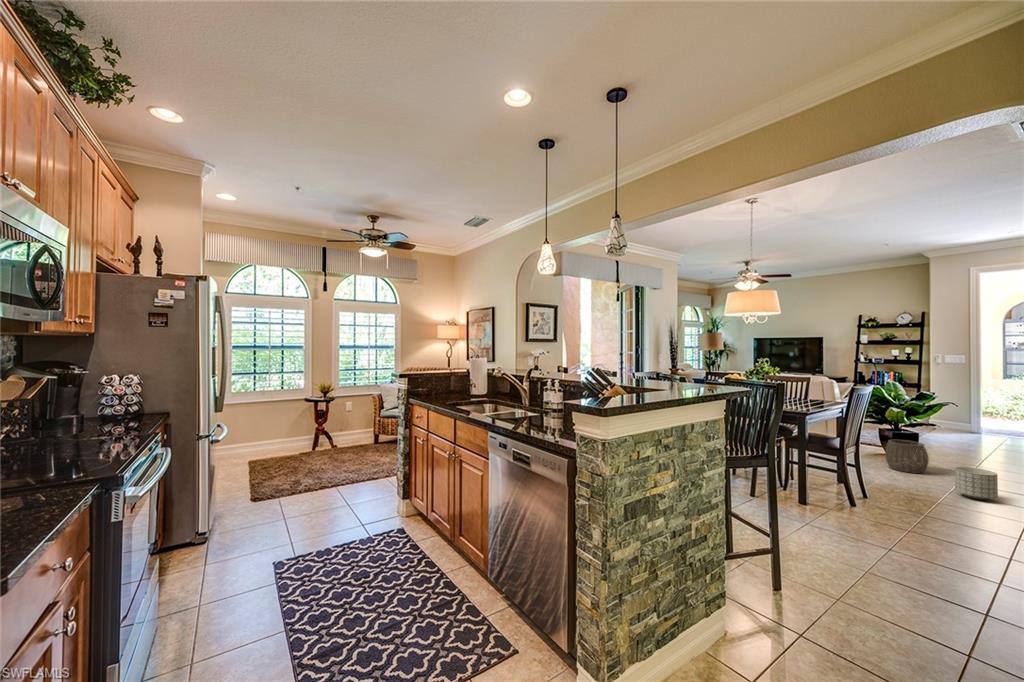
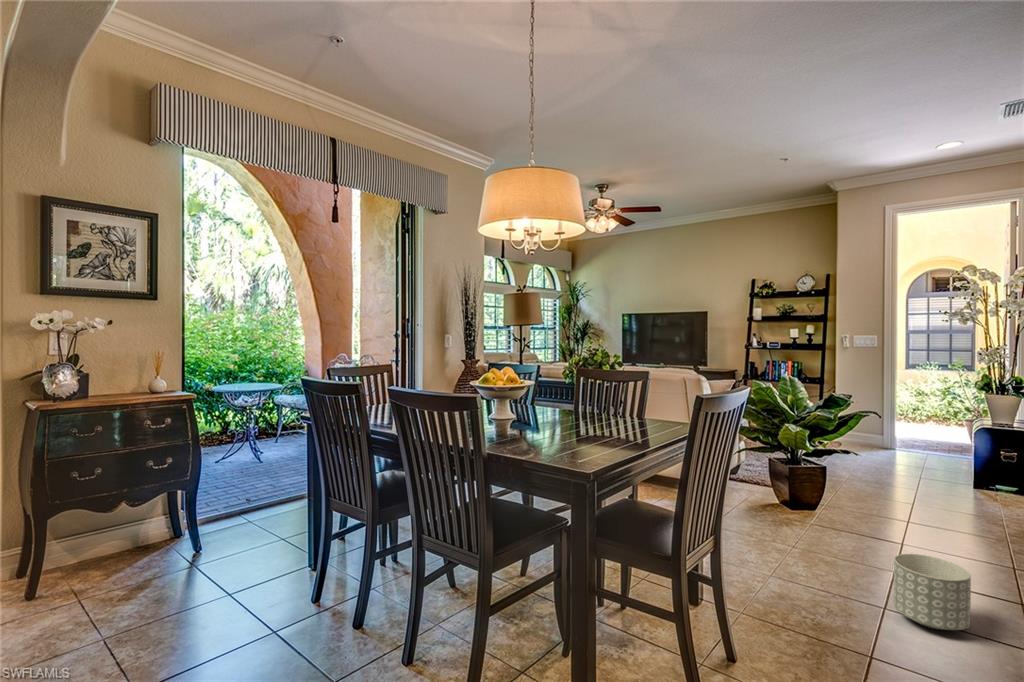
woven basket: present [885,439,929,473] -> none [774,484,843,551]

